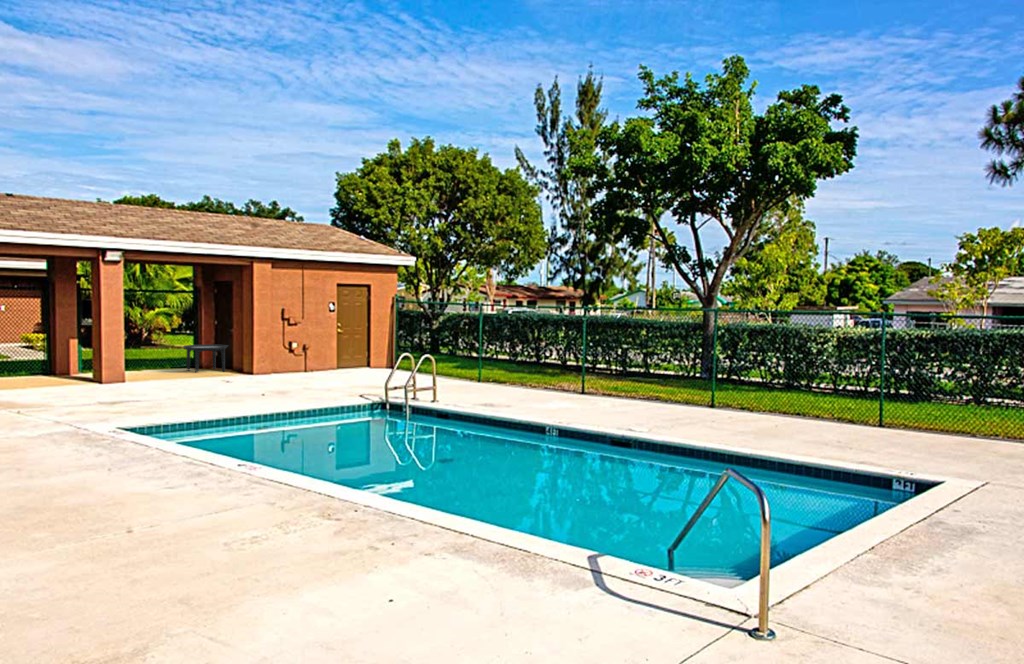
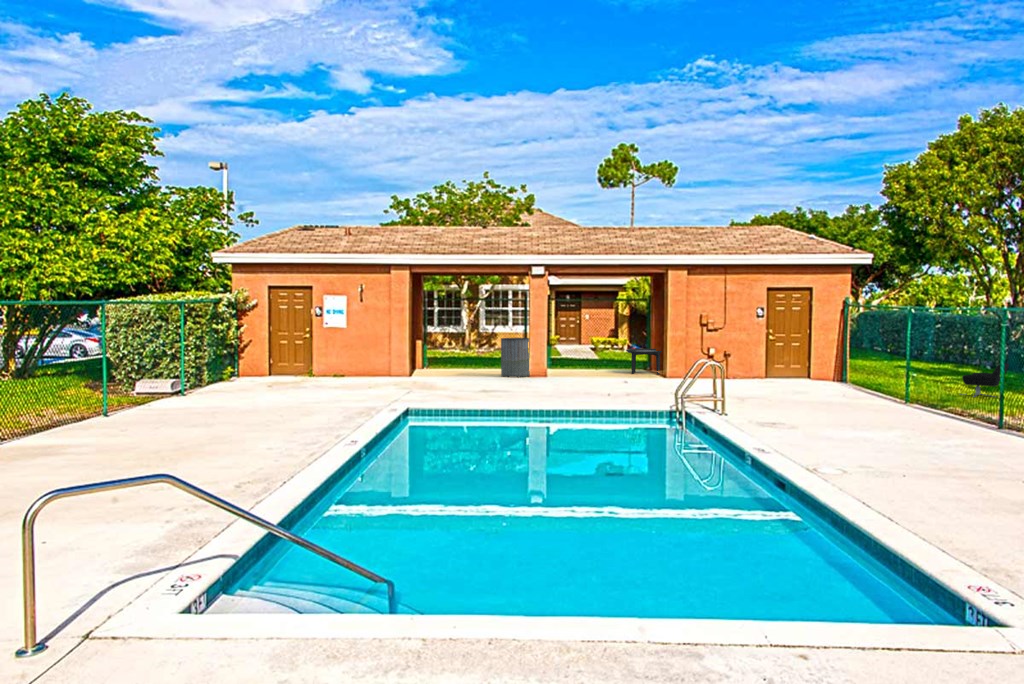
trash can: none [53,337,94,386] -> present [501,338,530,377]
lounge chair: none [502,346,534,372] -> present [962,364,1009,397]

